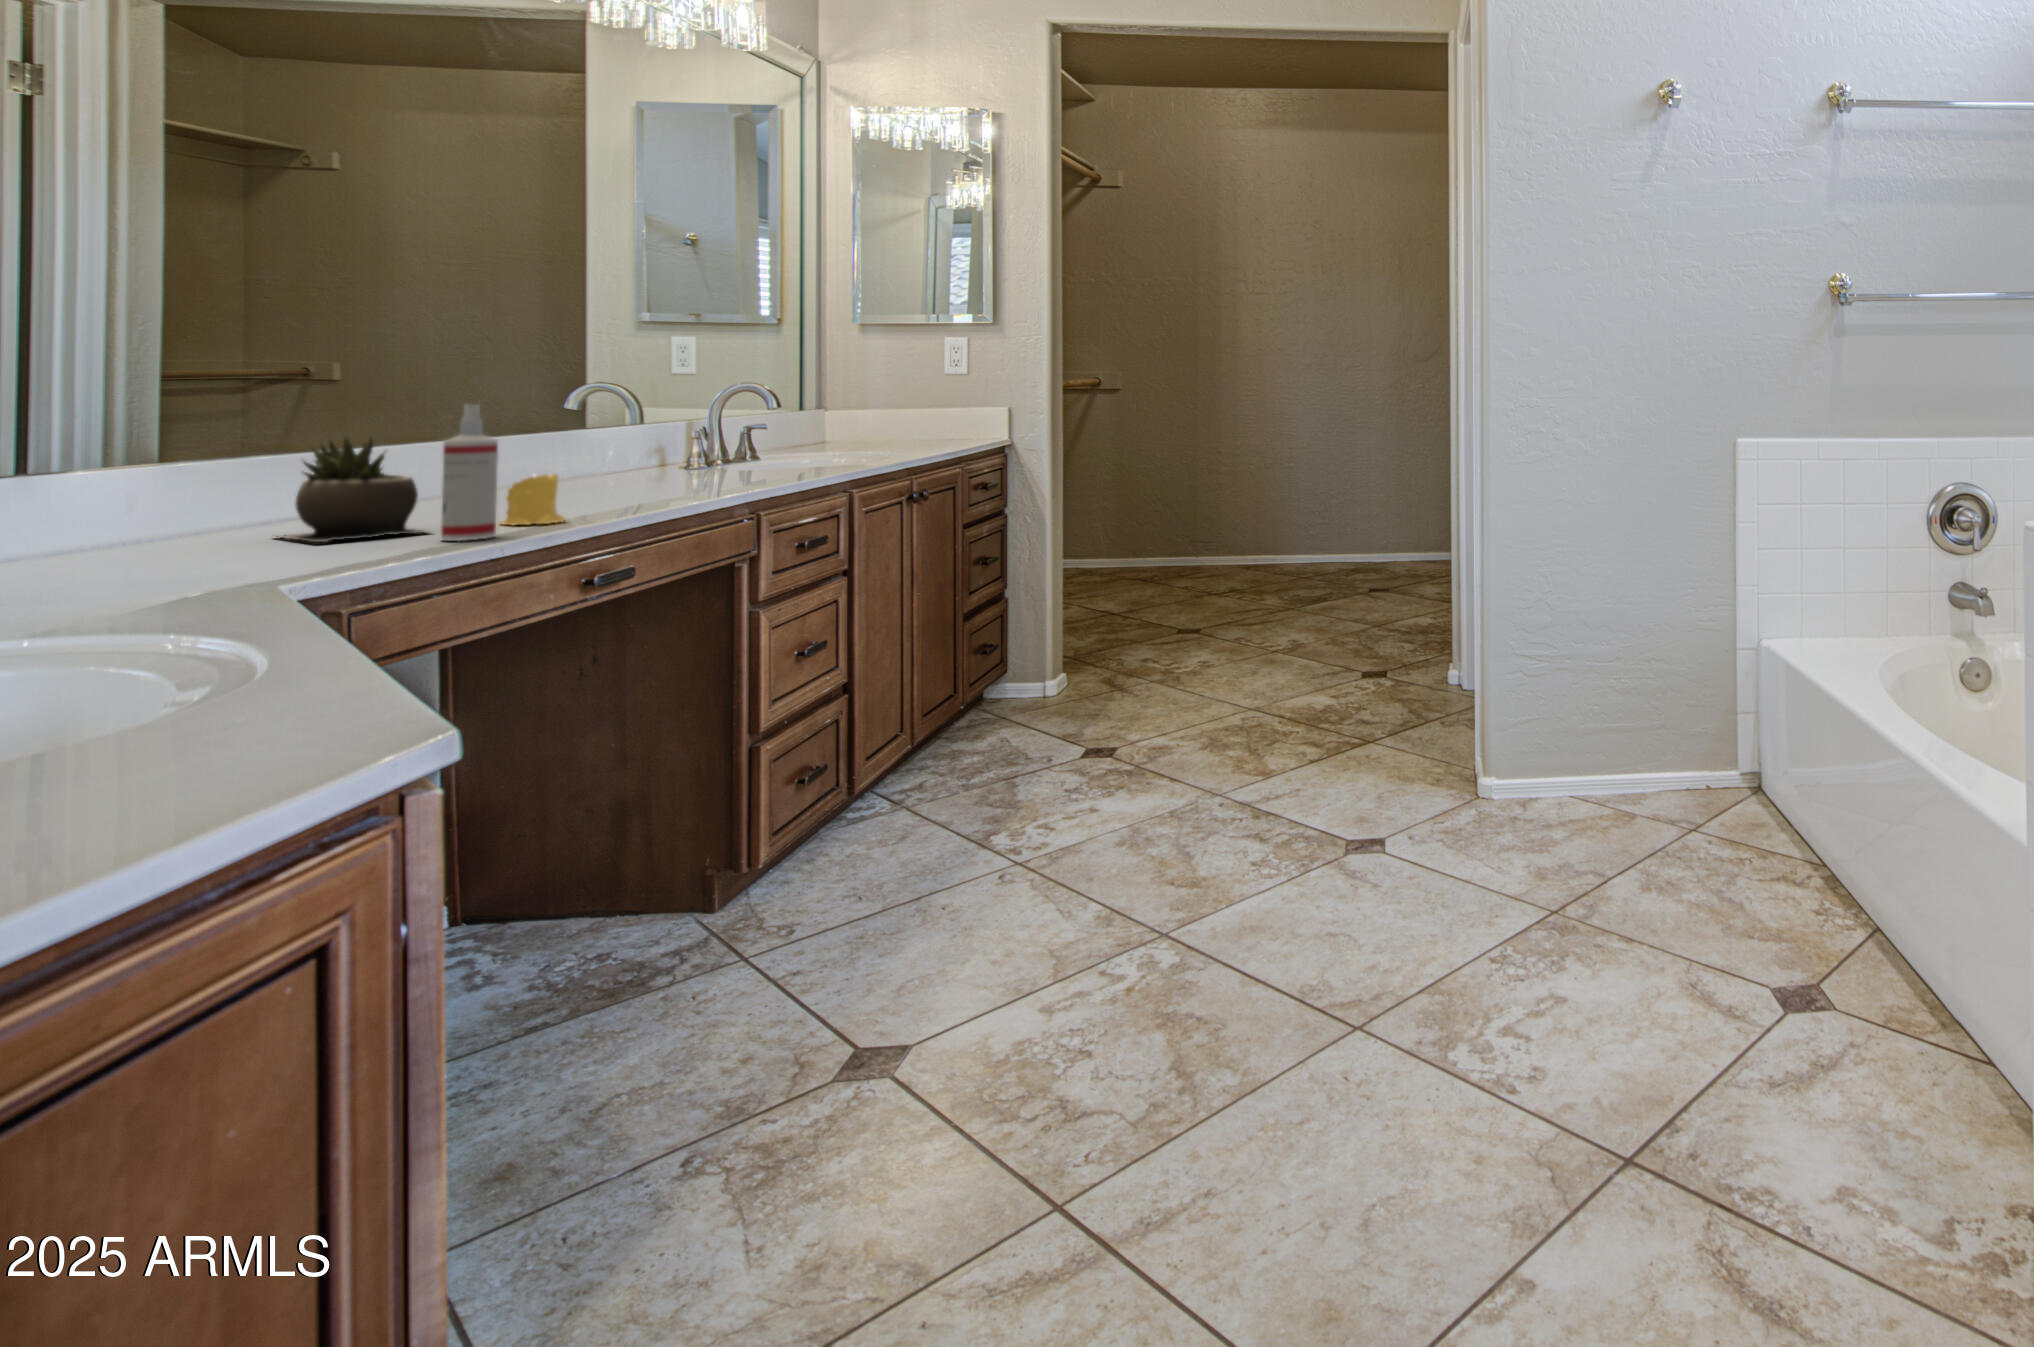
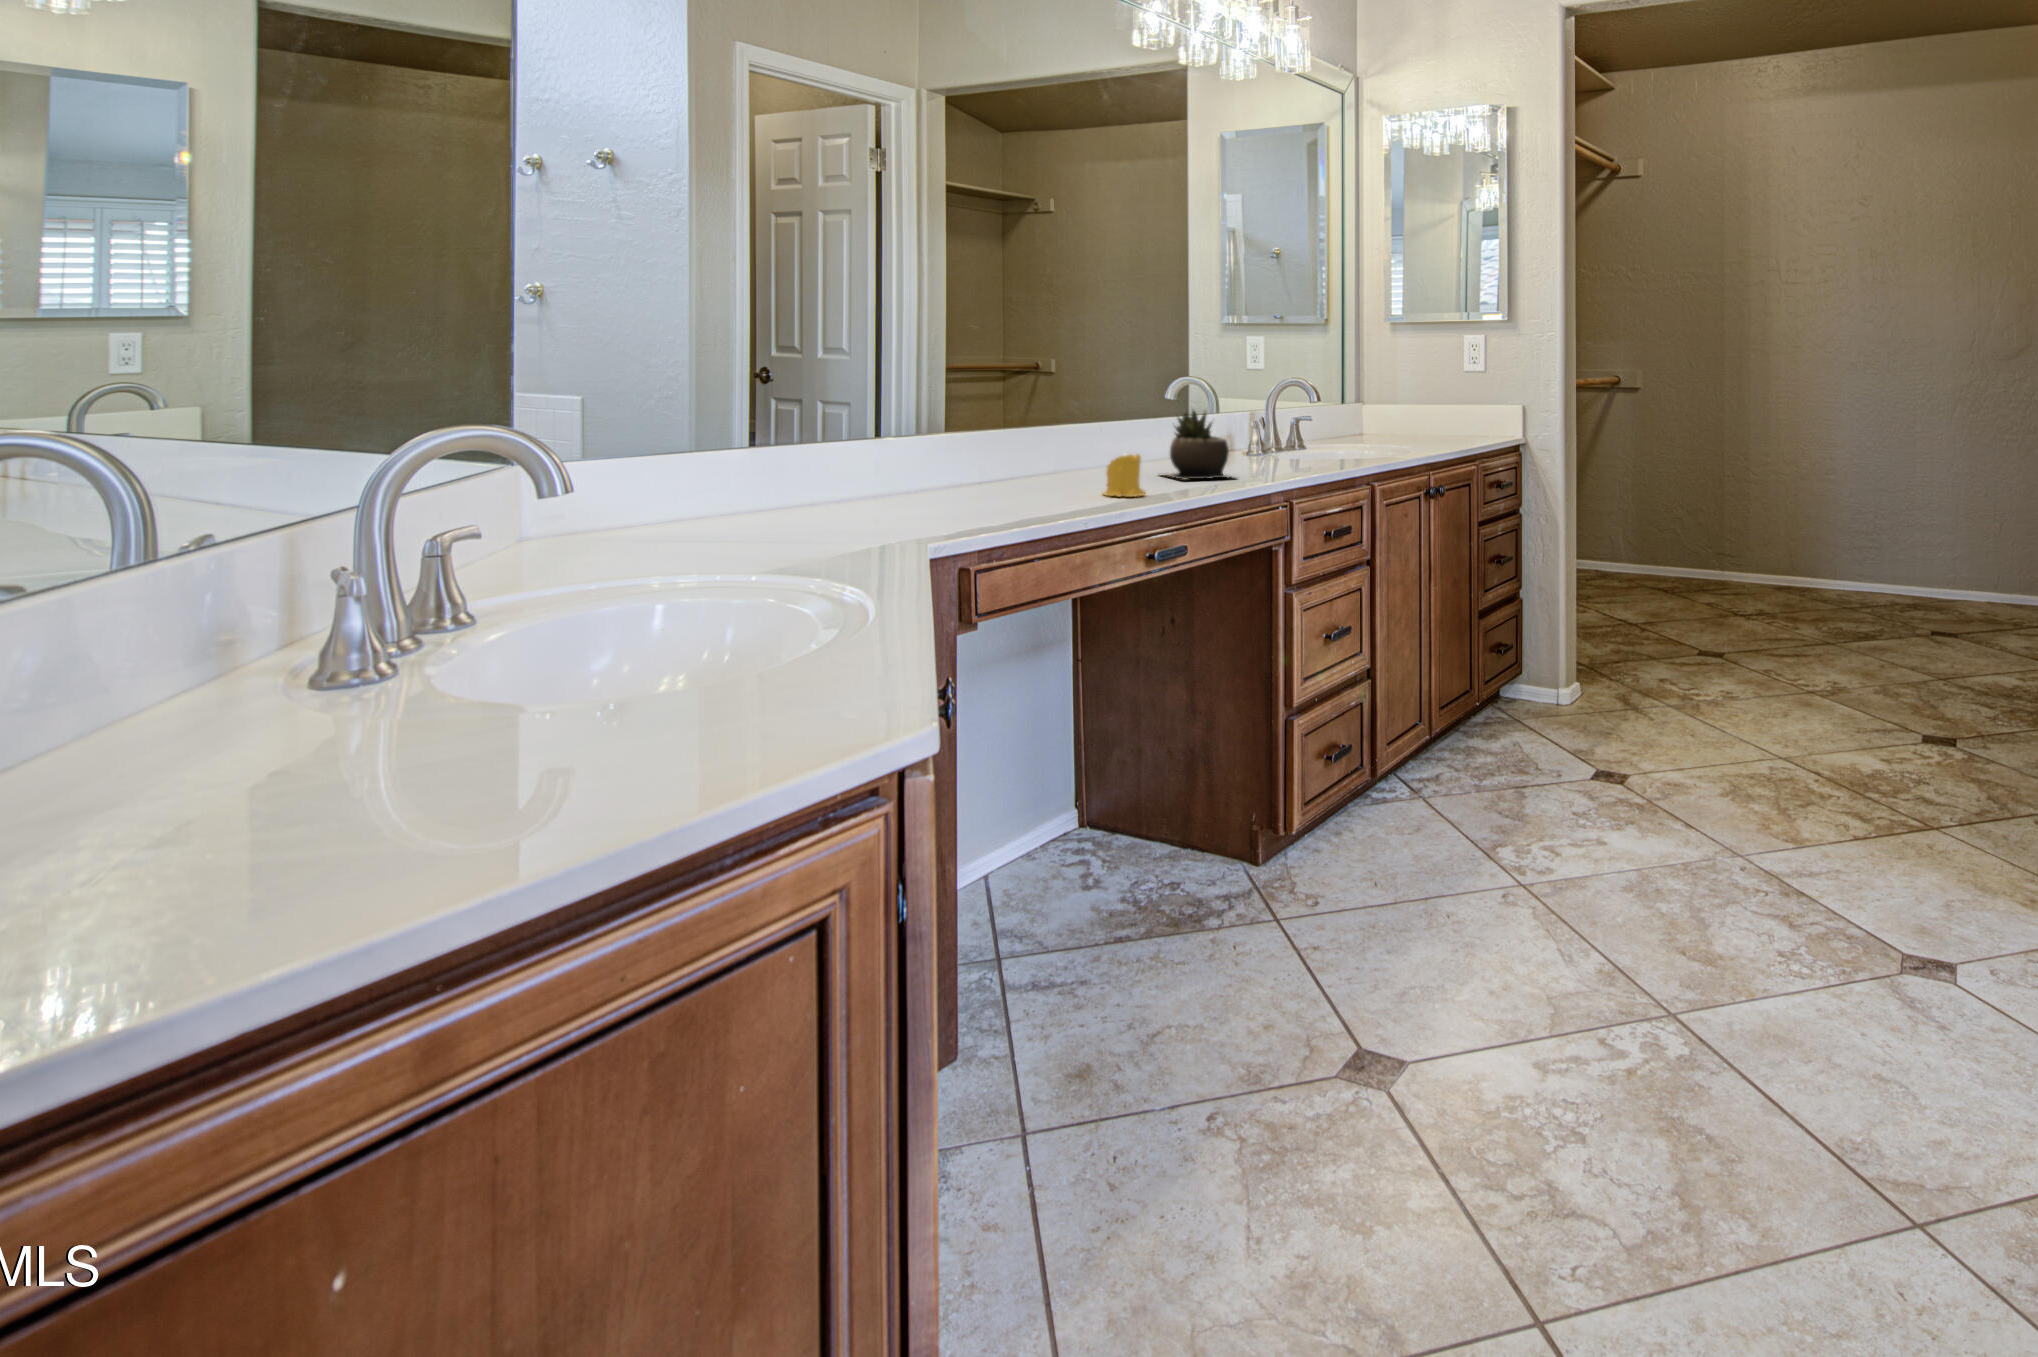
spray bottle: present [441,404,498,541] -> none [1060,393,1095,507]
succulent plant: present [280,437,423,542] -> present [1166,411,1232,480]

